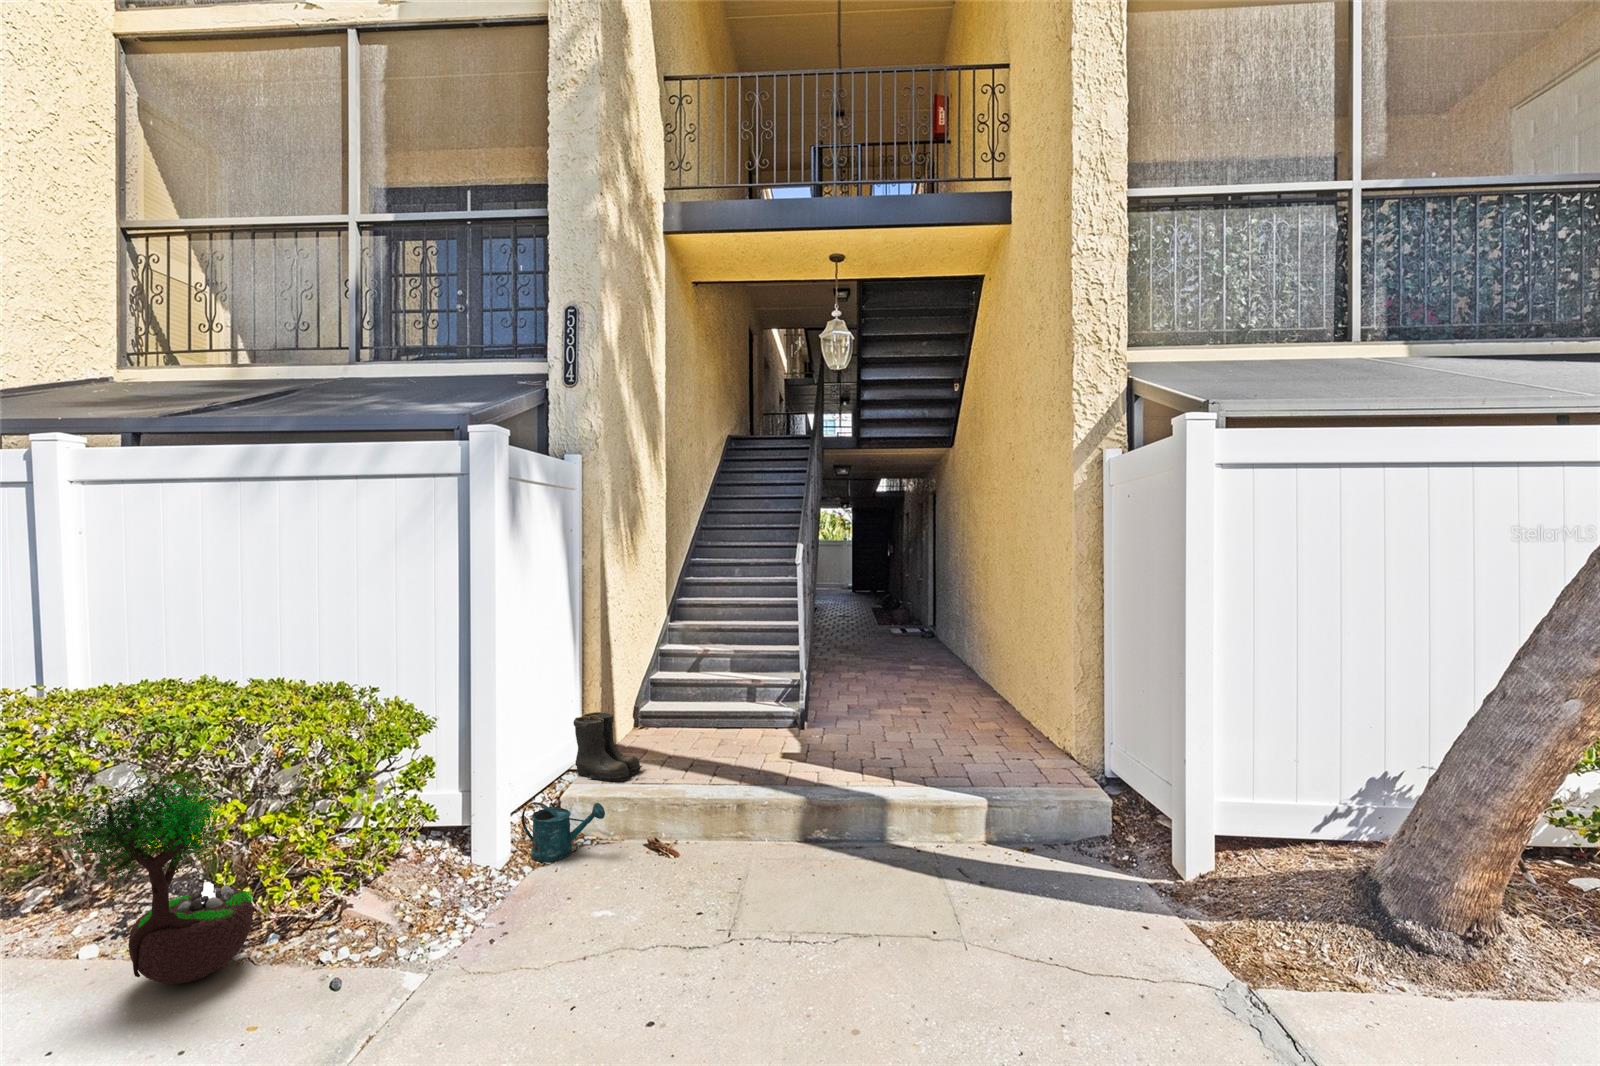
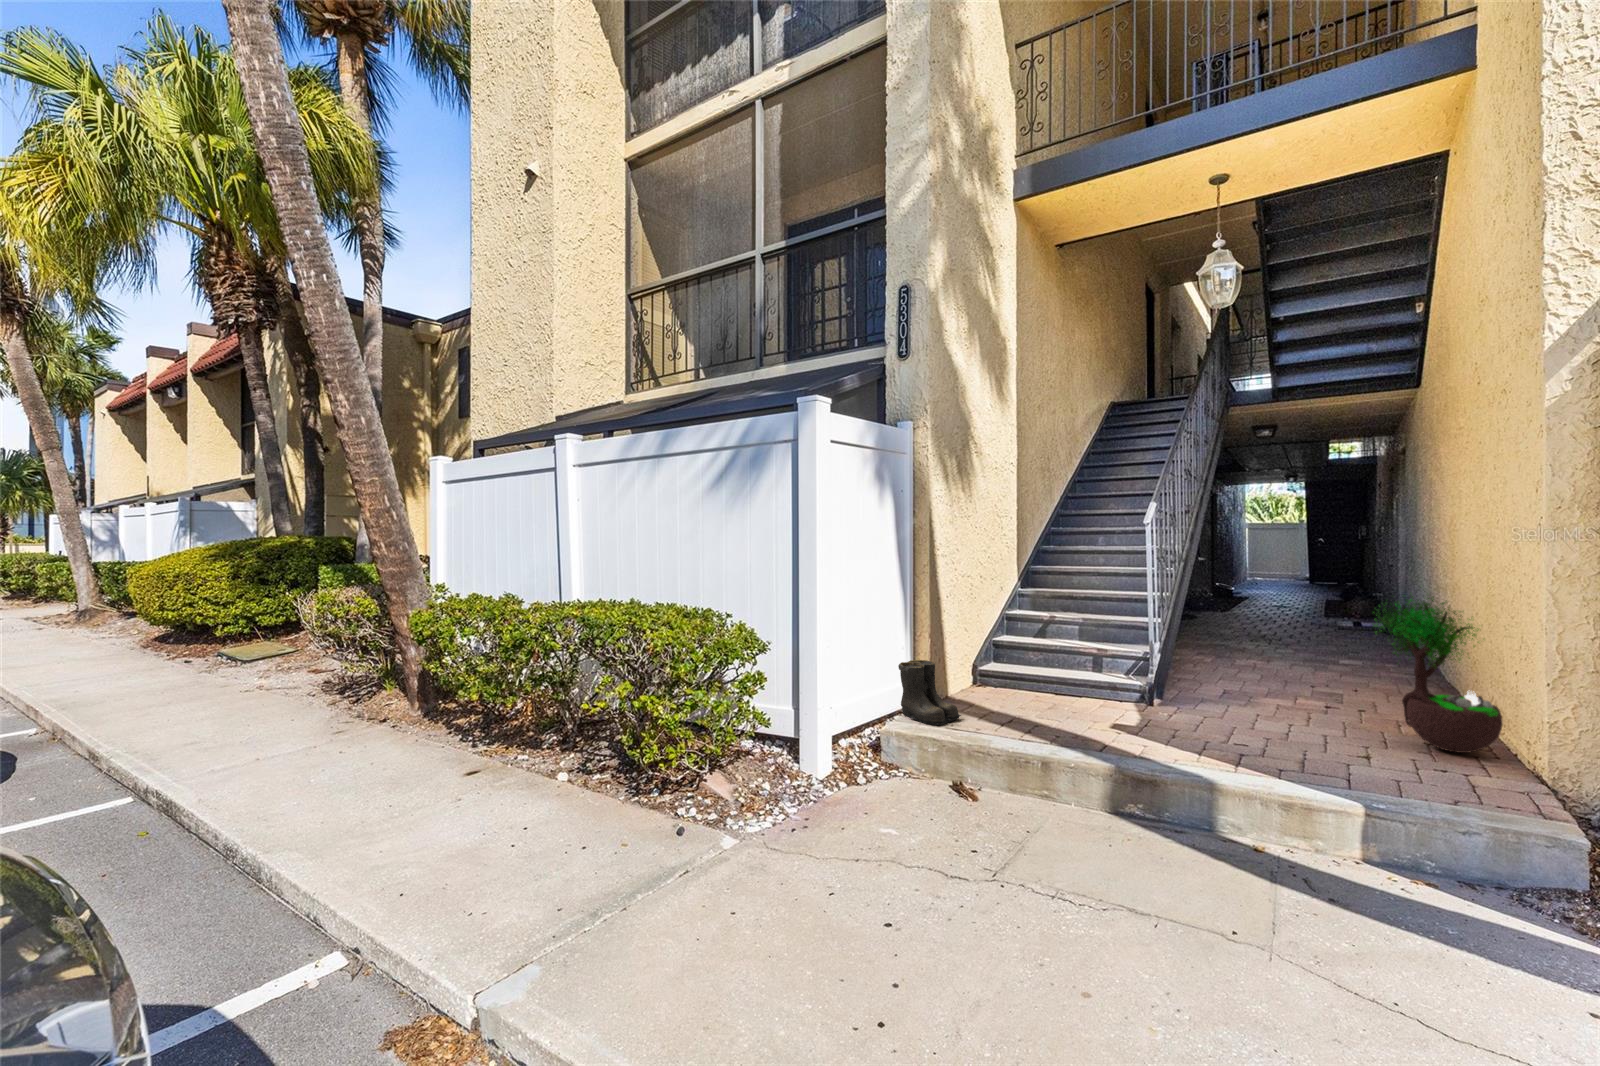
potted tree: present [54,760,253,984] -> present [1374,596,1503,753]
watering can: present [522,802,605,862] -> none [842,728,910,783]

